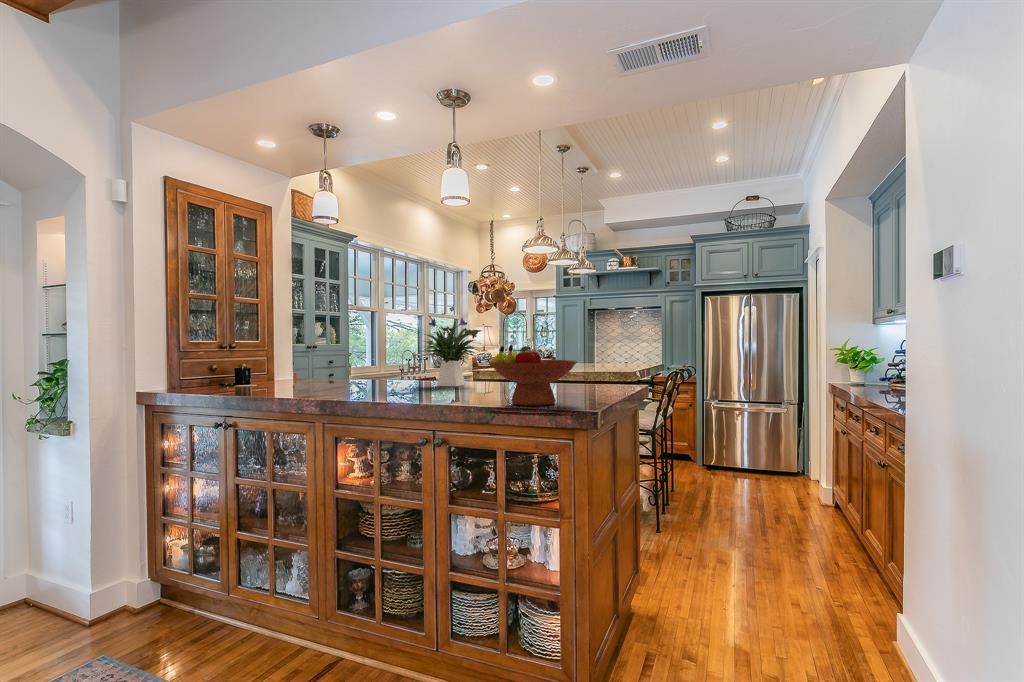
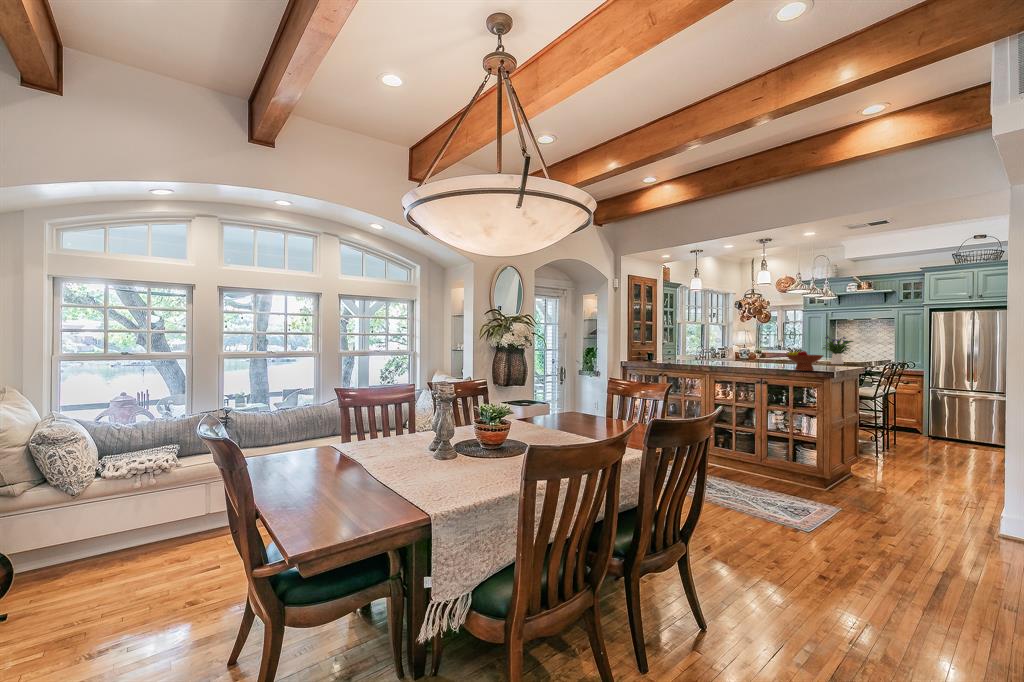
flower arrangement: present [421,315,481,386] -> present [823,335,853,364]

